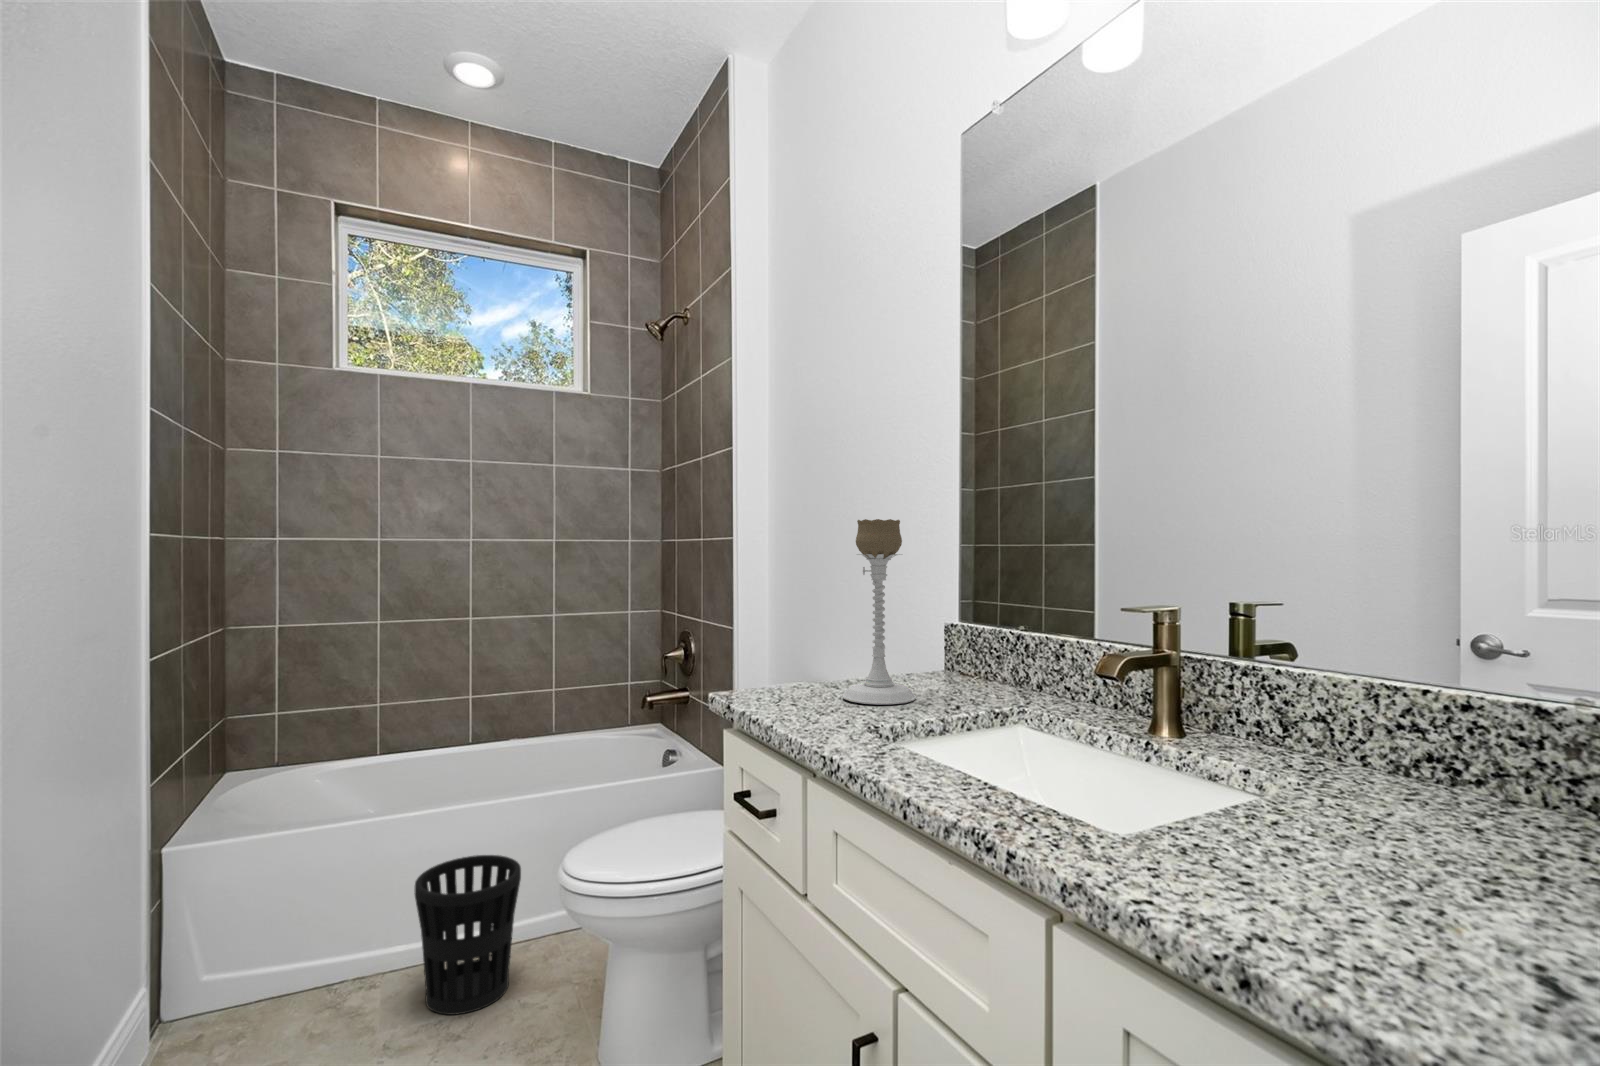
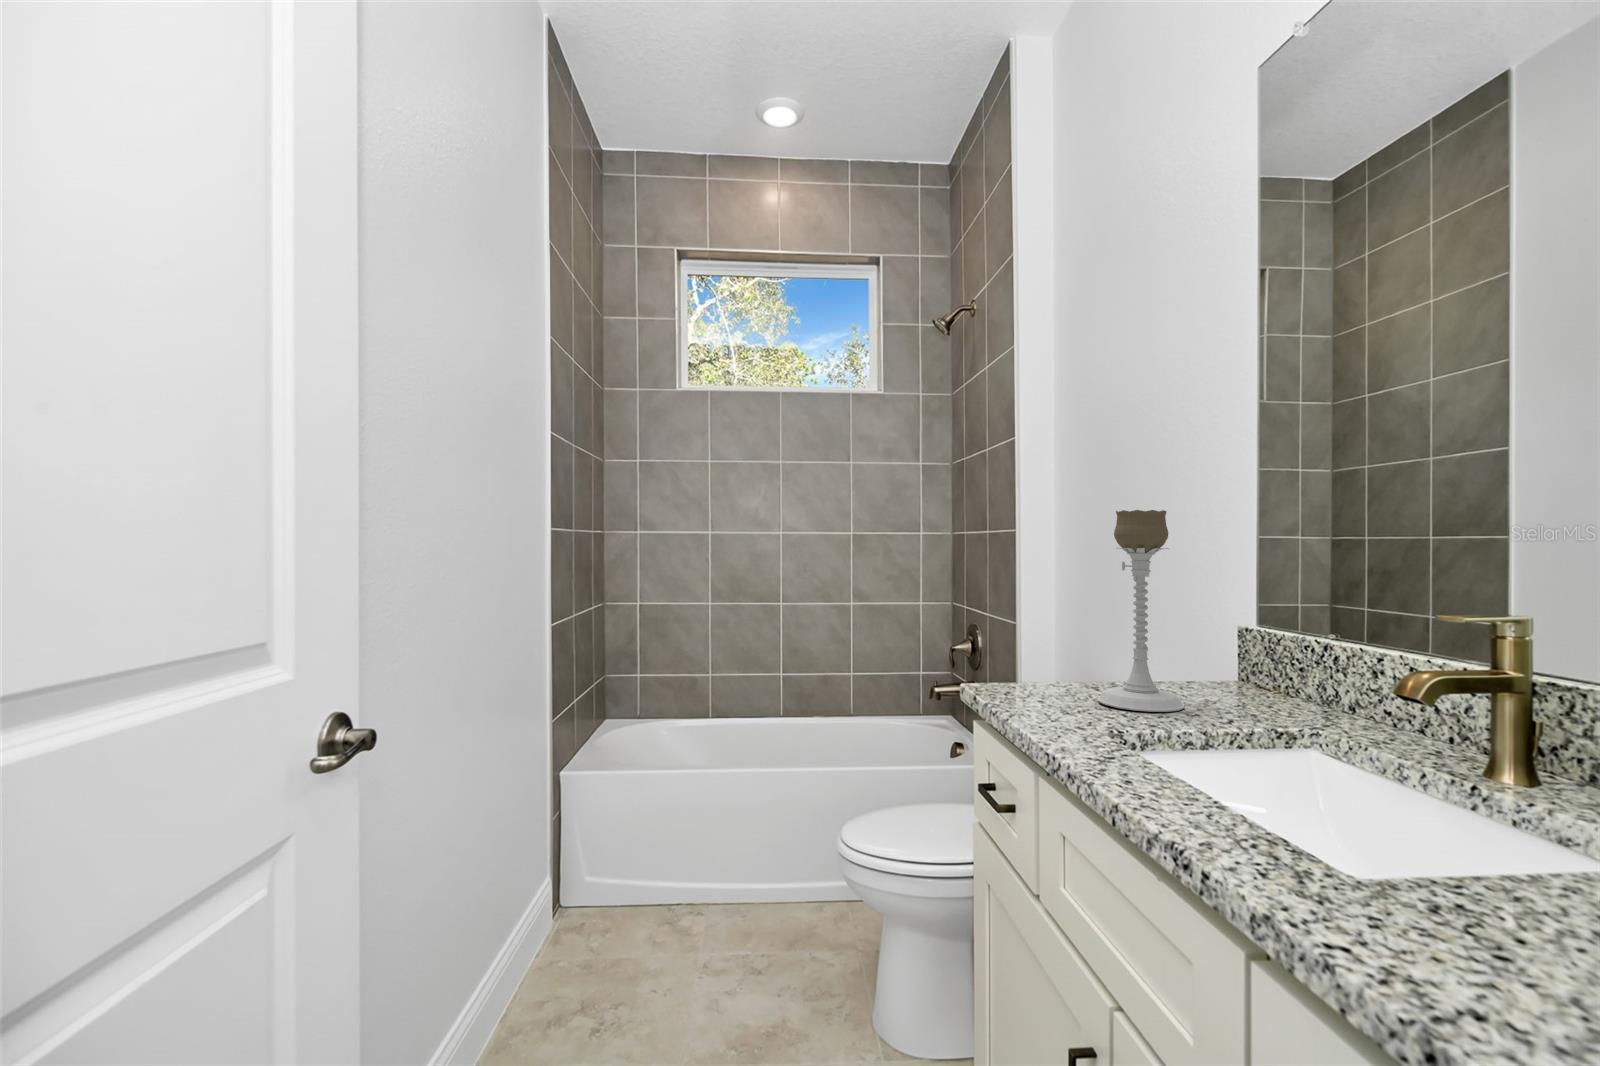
wastebasket: present [414,855,521,1015] -> none [722,817,809,955]

